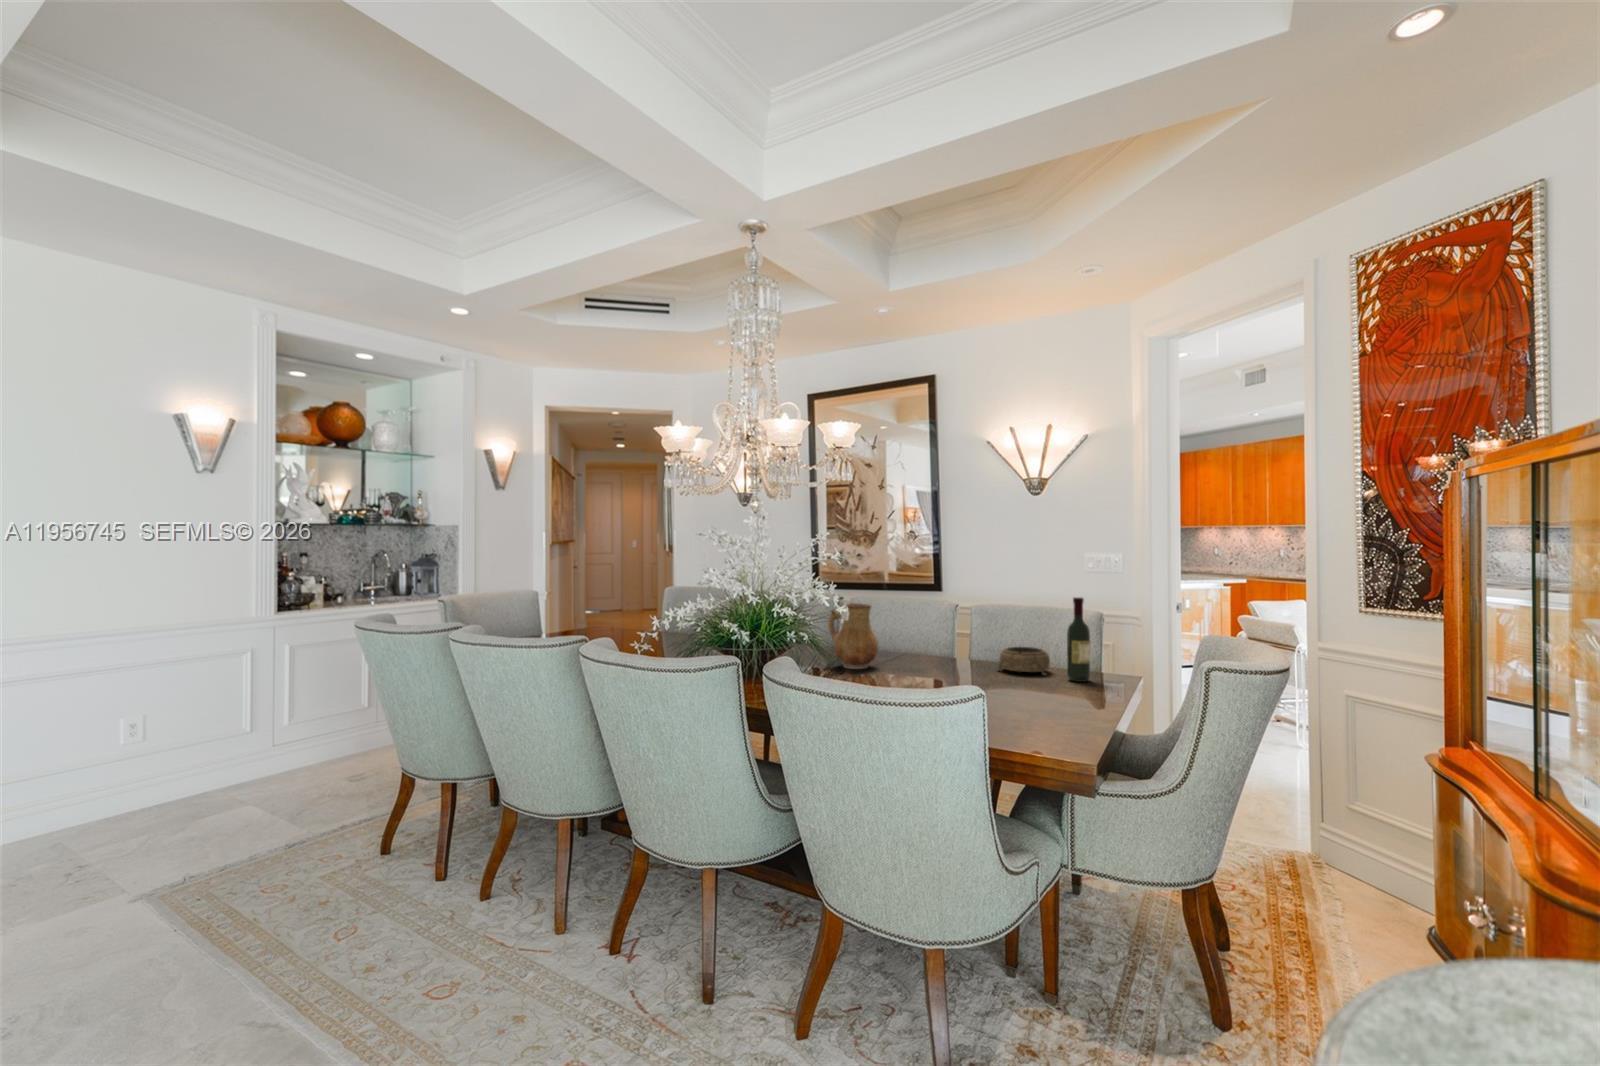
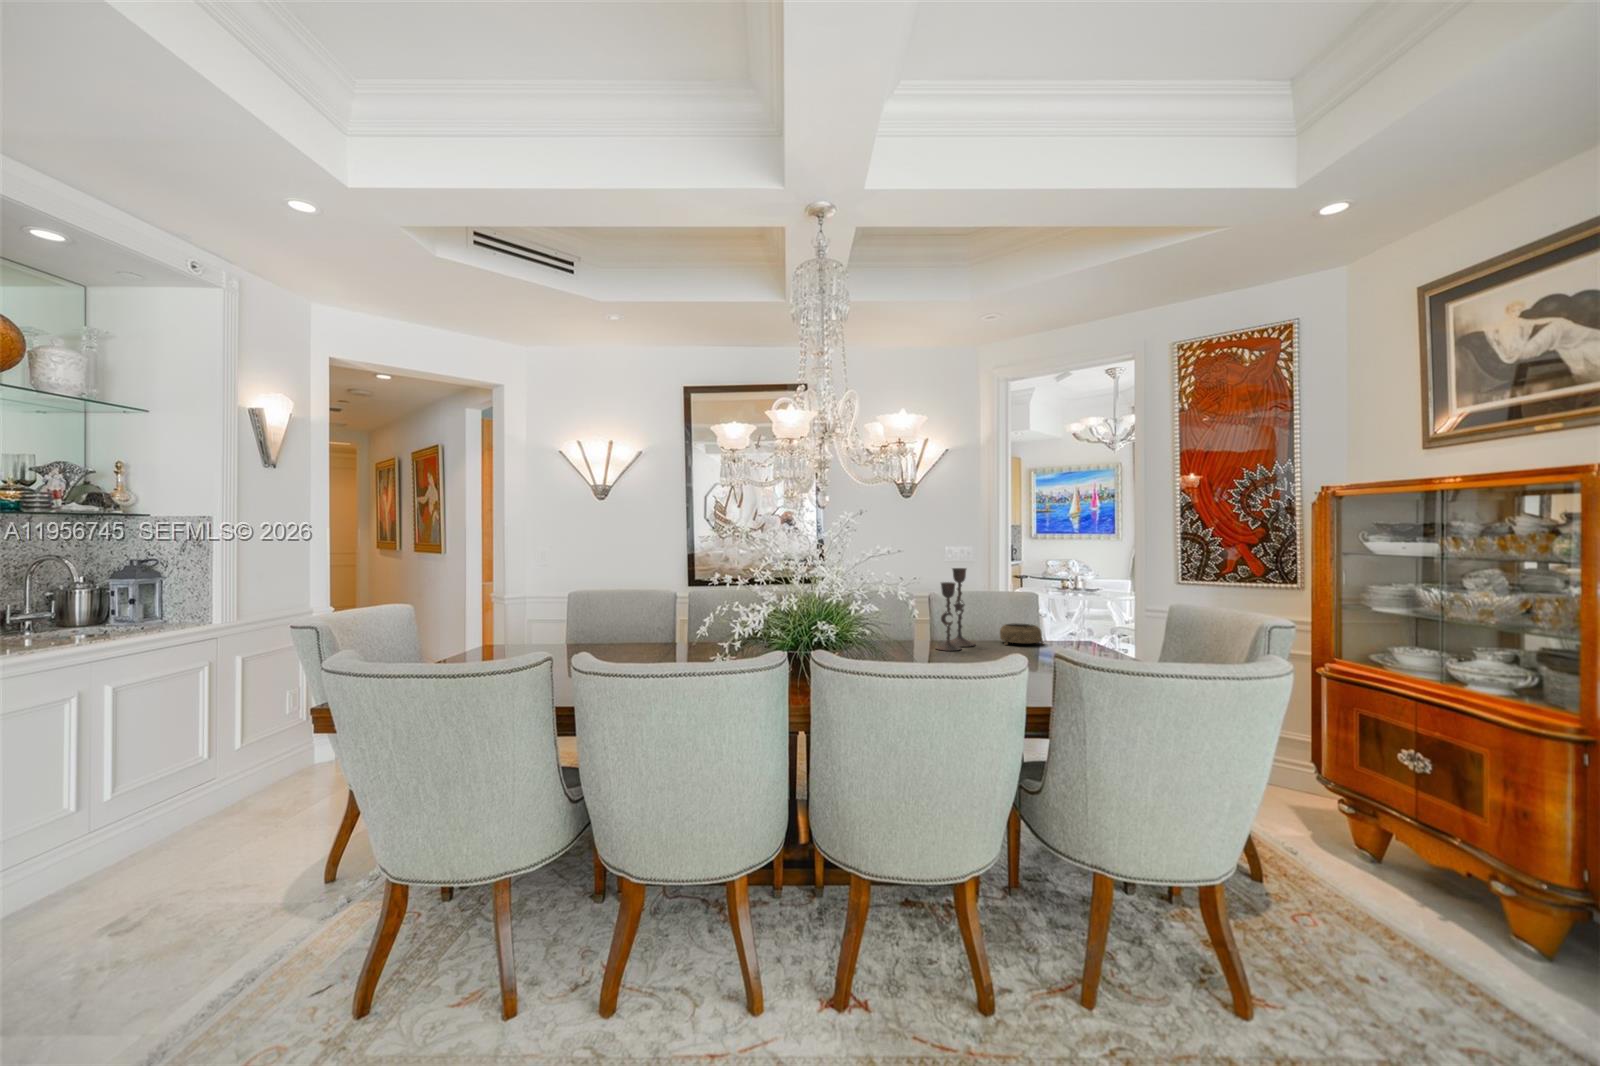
candlestick: none [905,578,967,671] -> present [936,568,975,651]
wine bottle: present [1067,597,1091,682] -> none [1063,579,1082,646]
ceramic pitcher: present [828,603,878,669] -> none [876,594,923,655]

